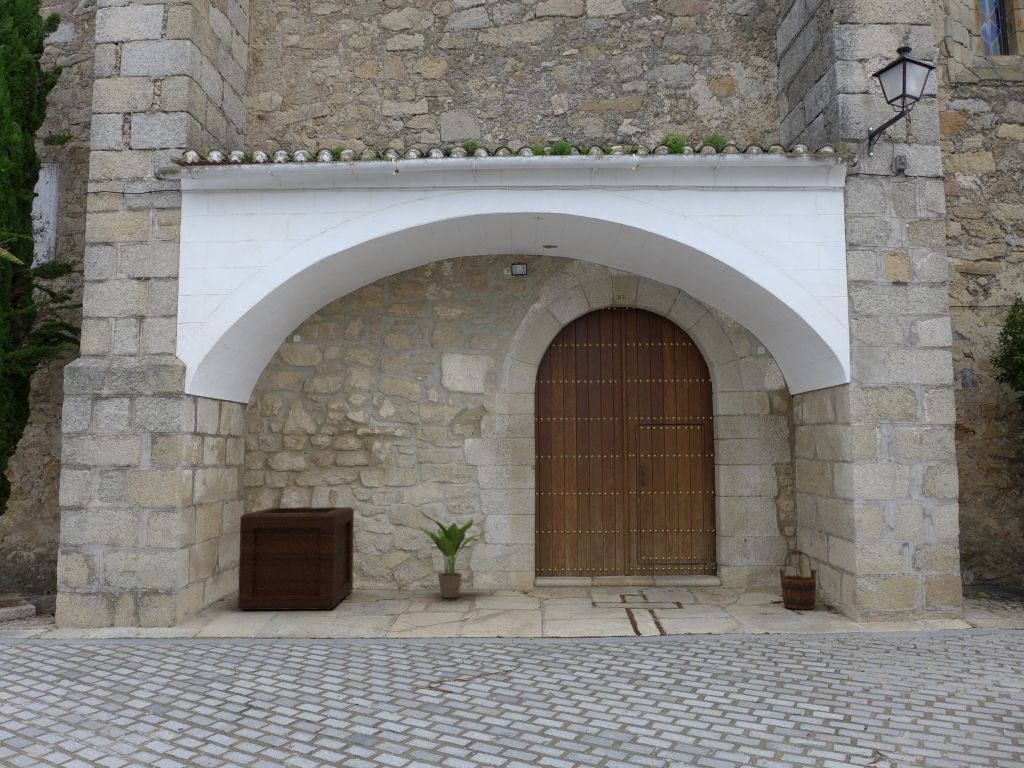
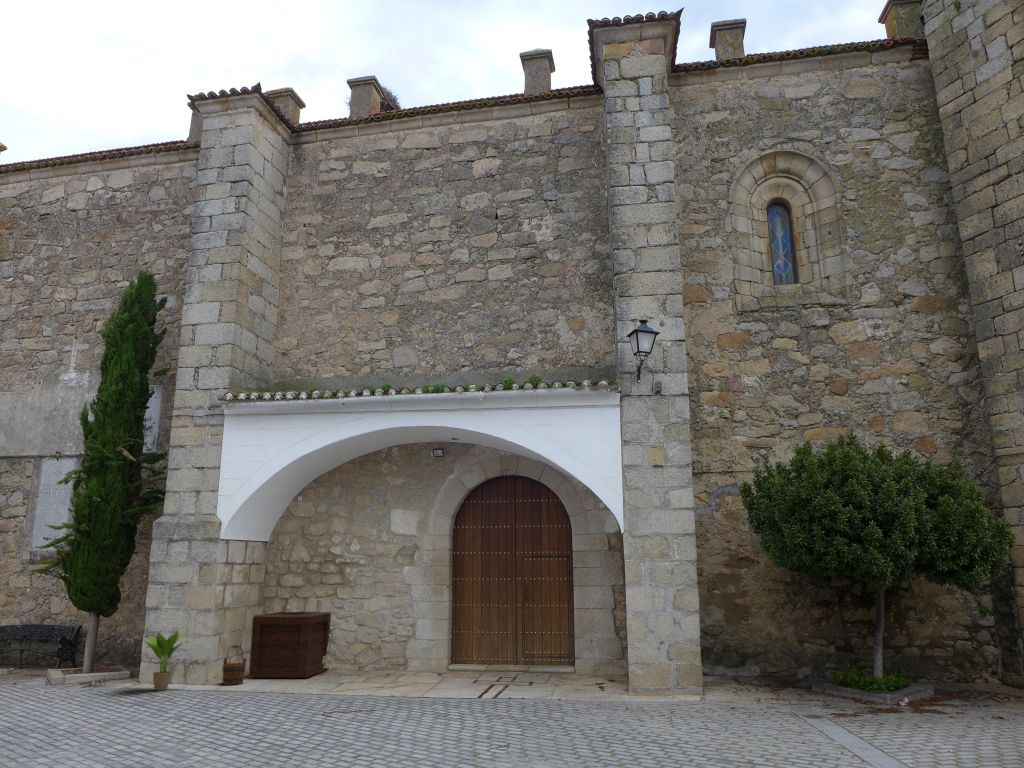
potted plant: present [420,512,486,598] -> present [144,627,188,691]
wooden bucket: present [779,550,817,610] -> present [222,645,246,685]

